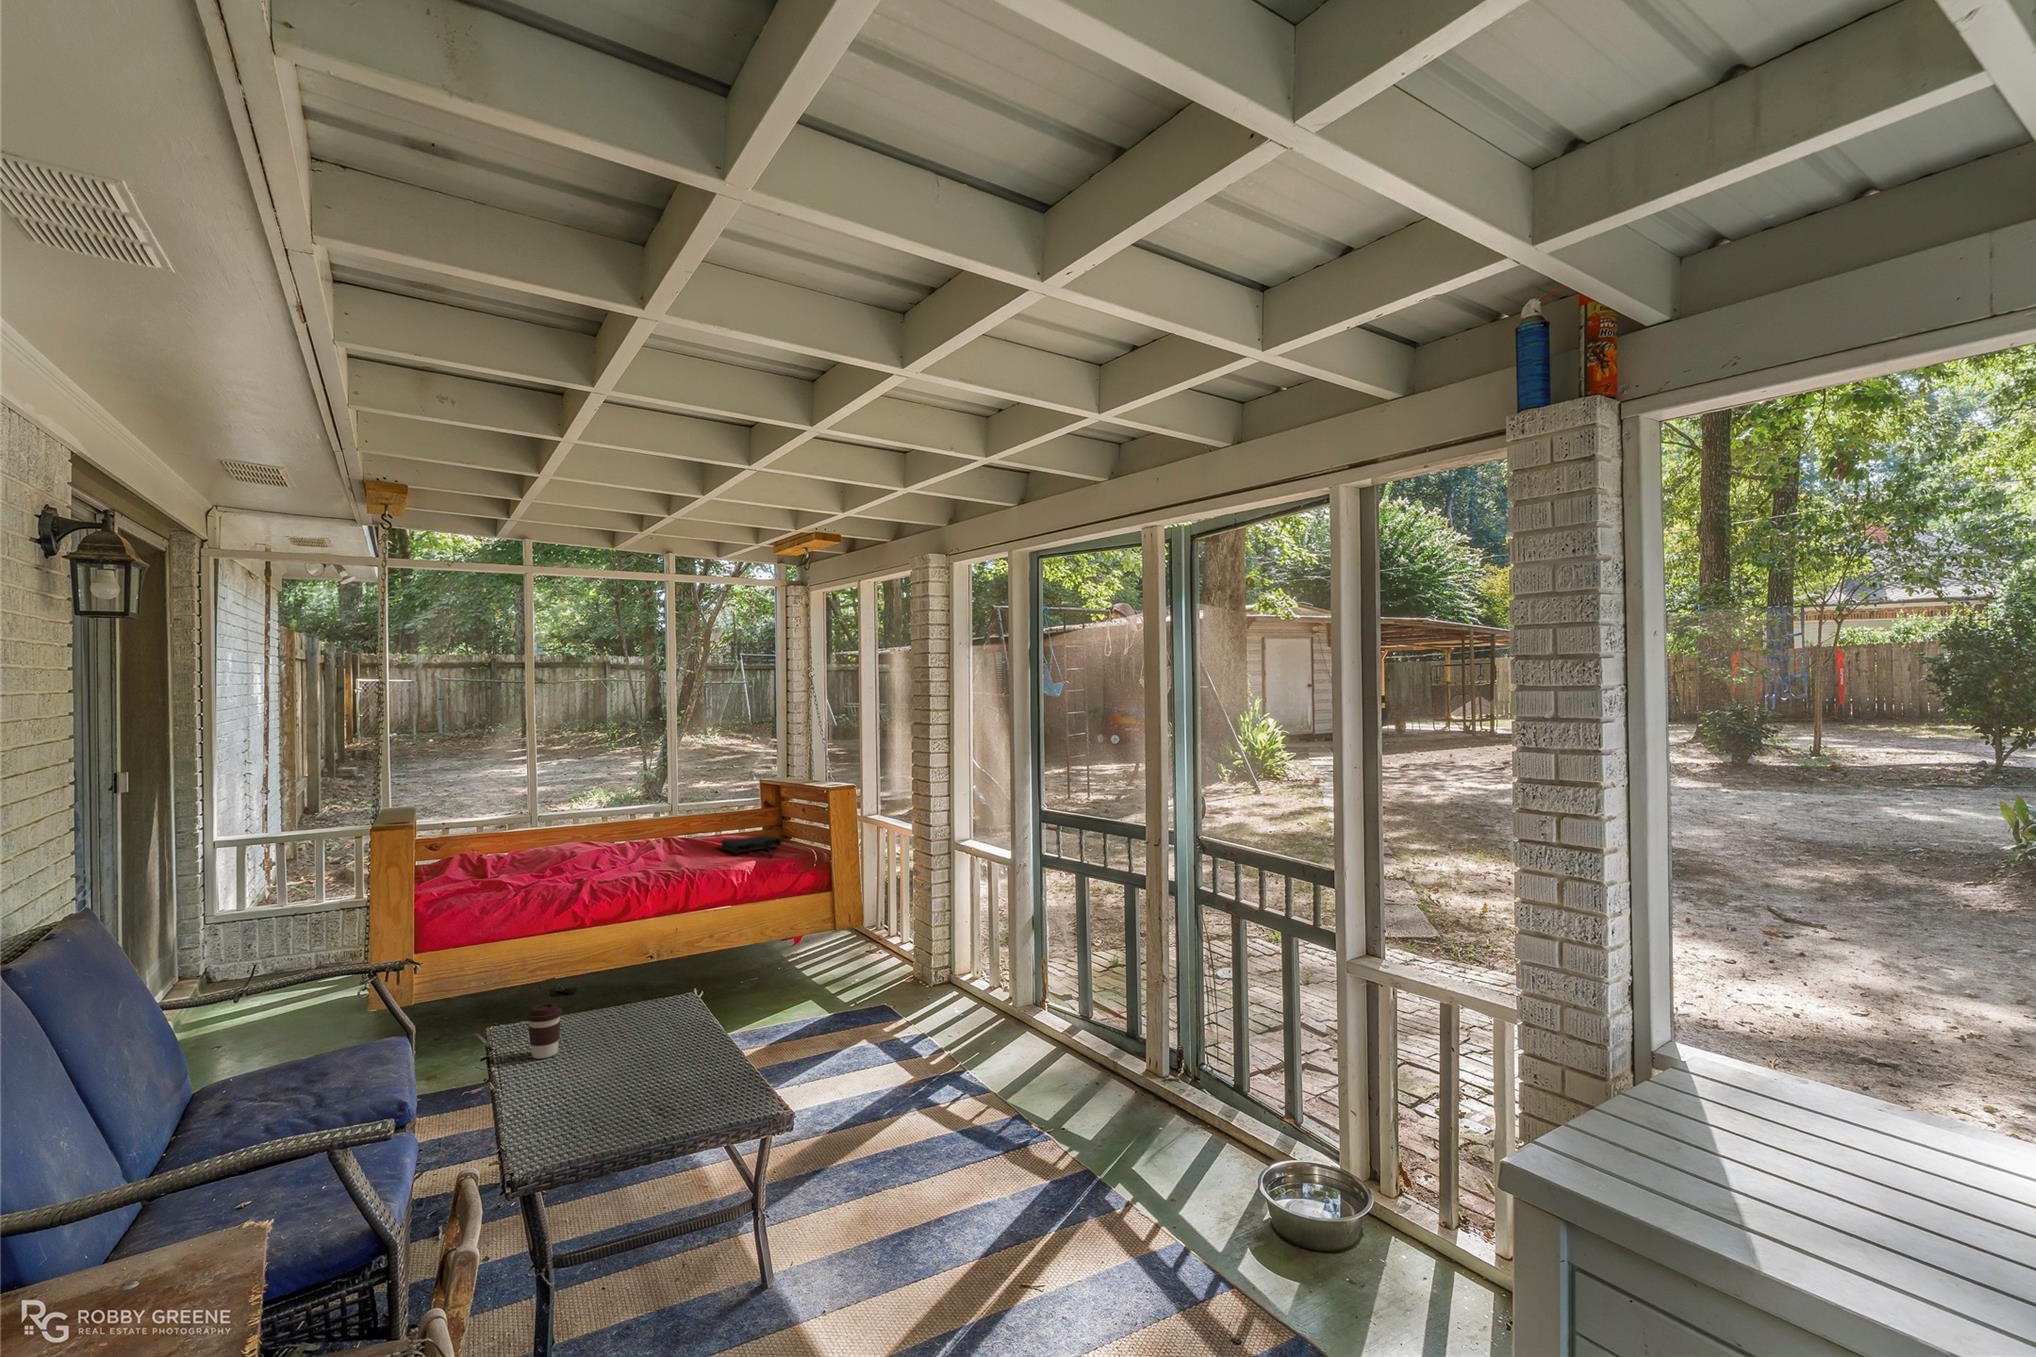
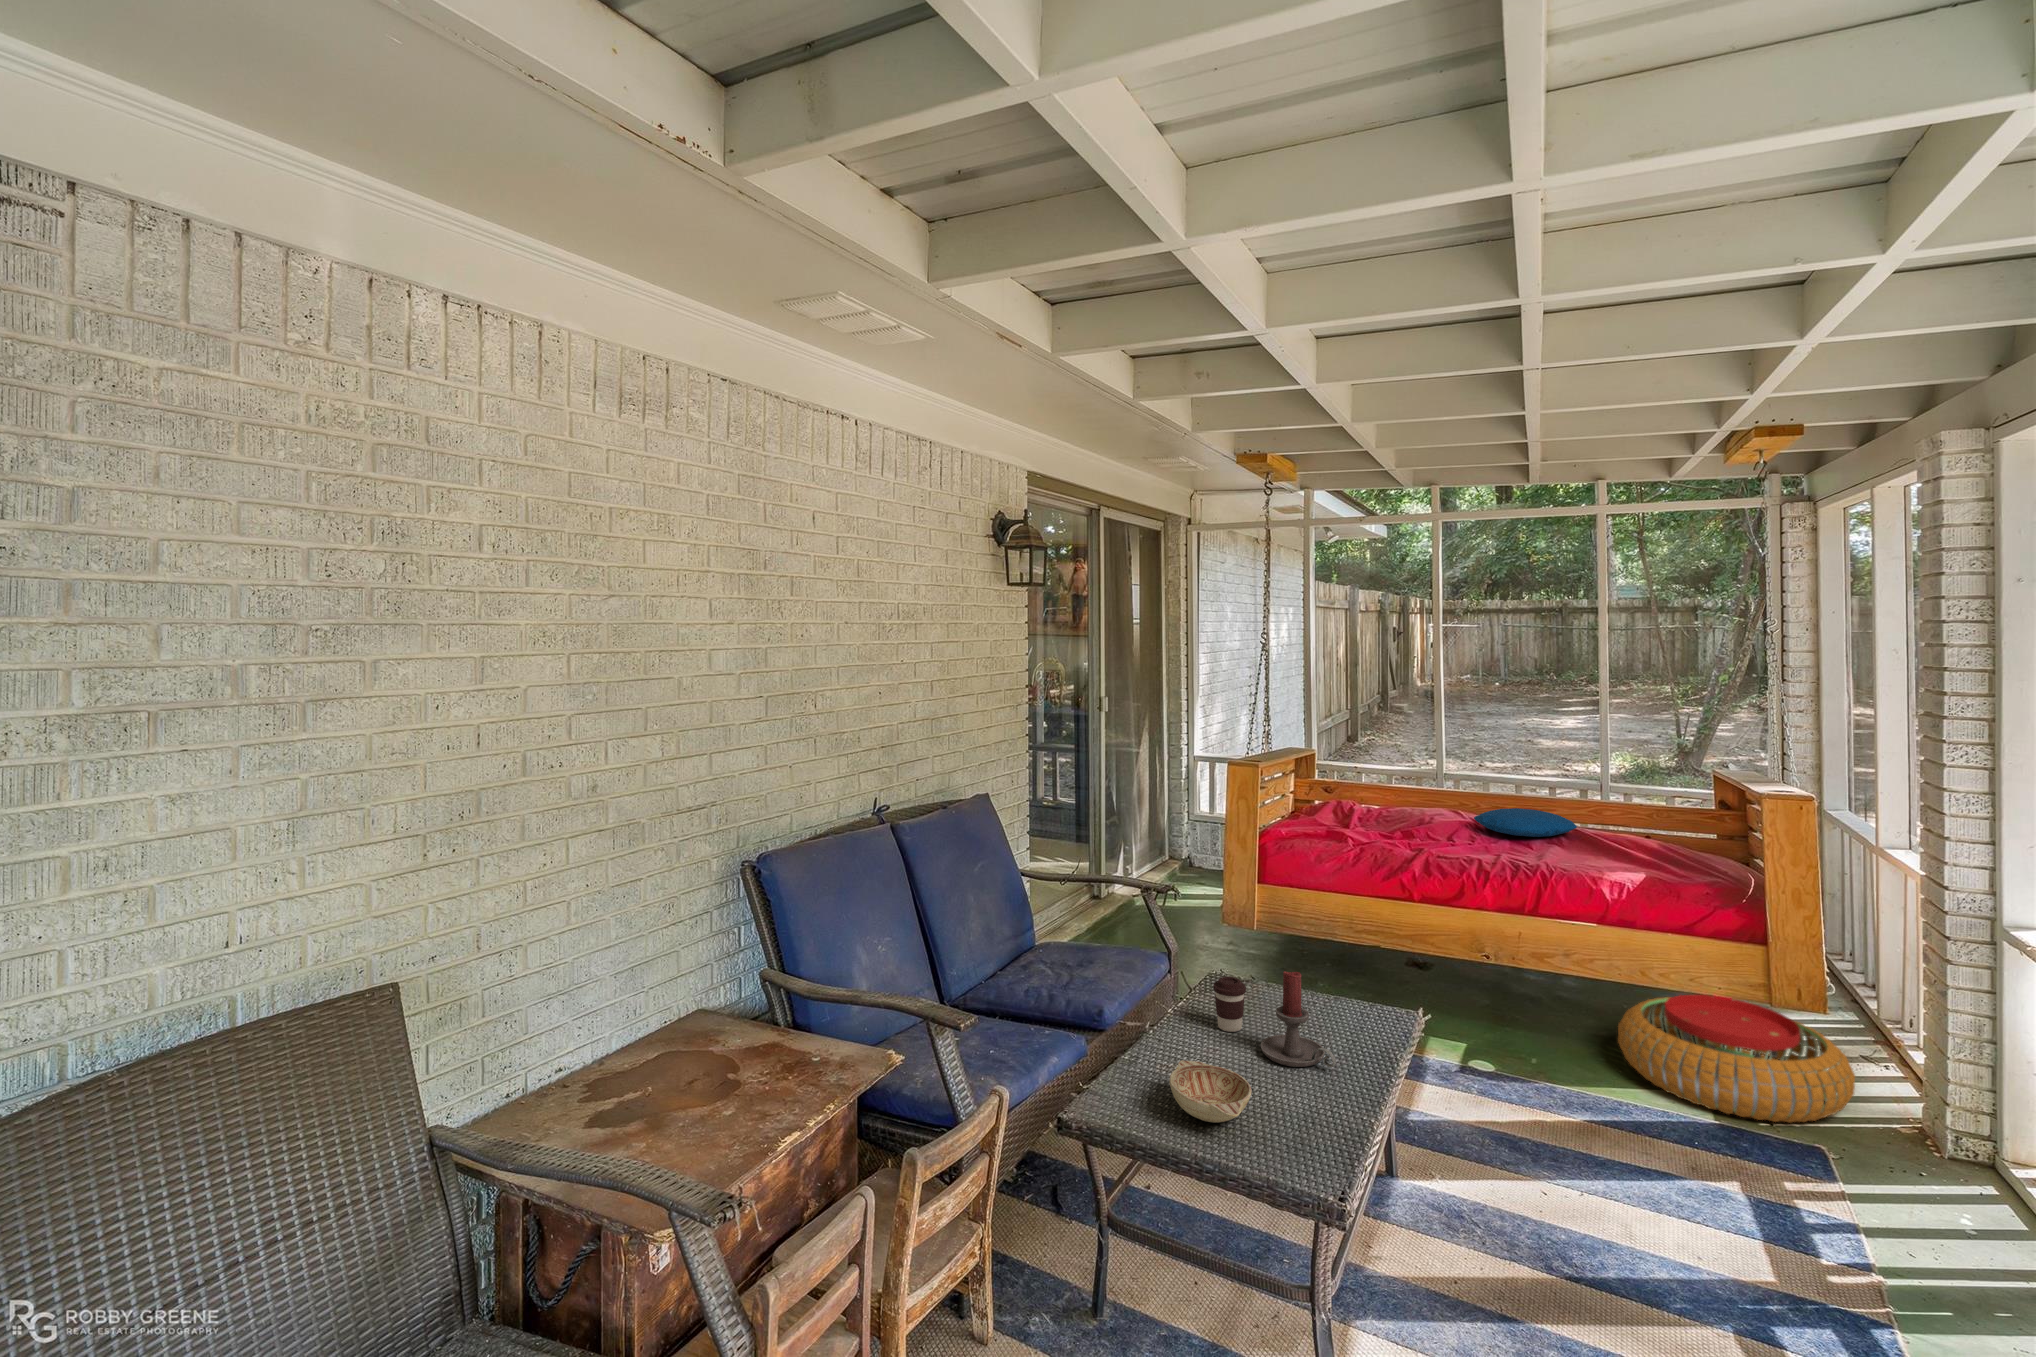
pillow: none [603,829,686,852] -> present [1474,808,1577,837]
tote bag: present [721,836,781,856] -> none [1616,840,1703,877]
pouf: none [754,933,889,1010] -> present [1618,995,1855,1122]
candle holder: none [593,970,671,1058] -> present [1261,971,1336,1067]
decorative bowl: none [564,1065,659,1115] -> present [1169,1060,1252,1122]

